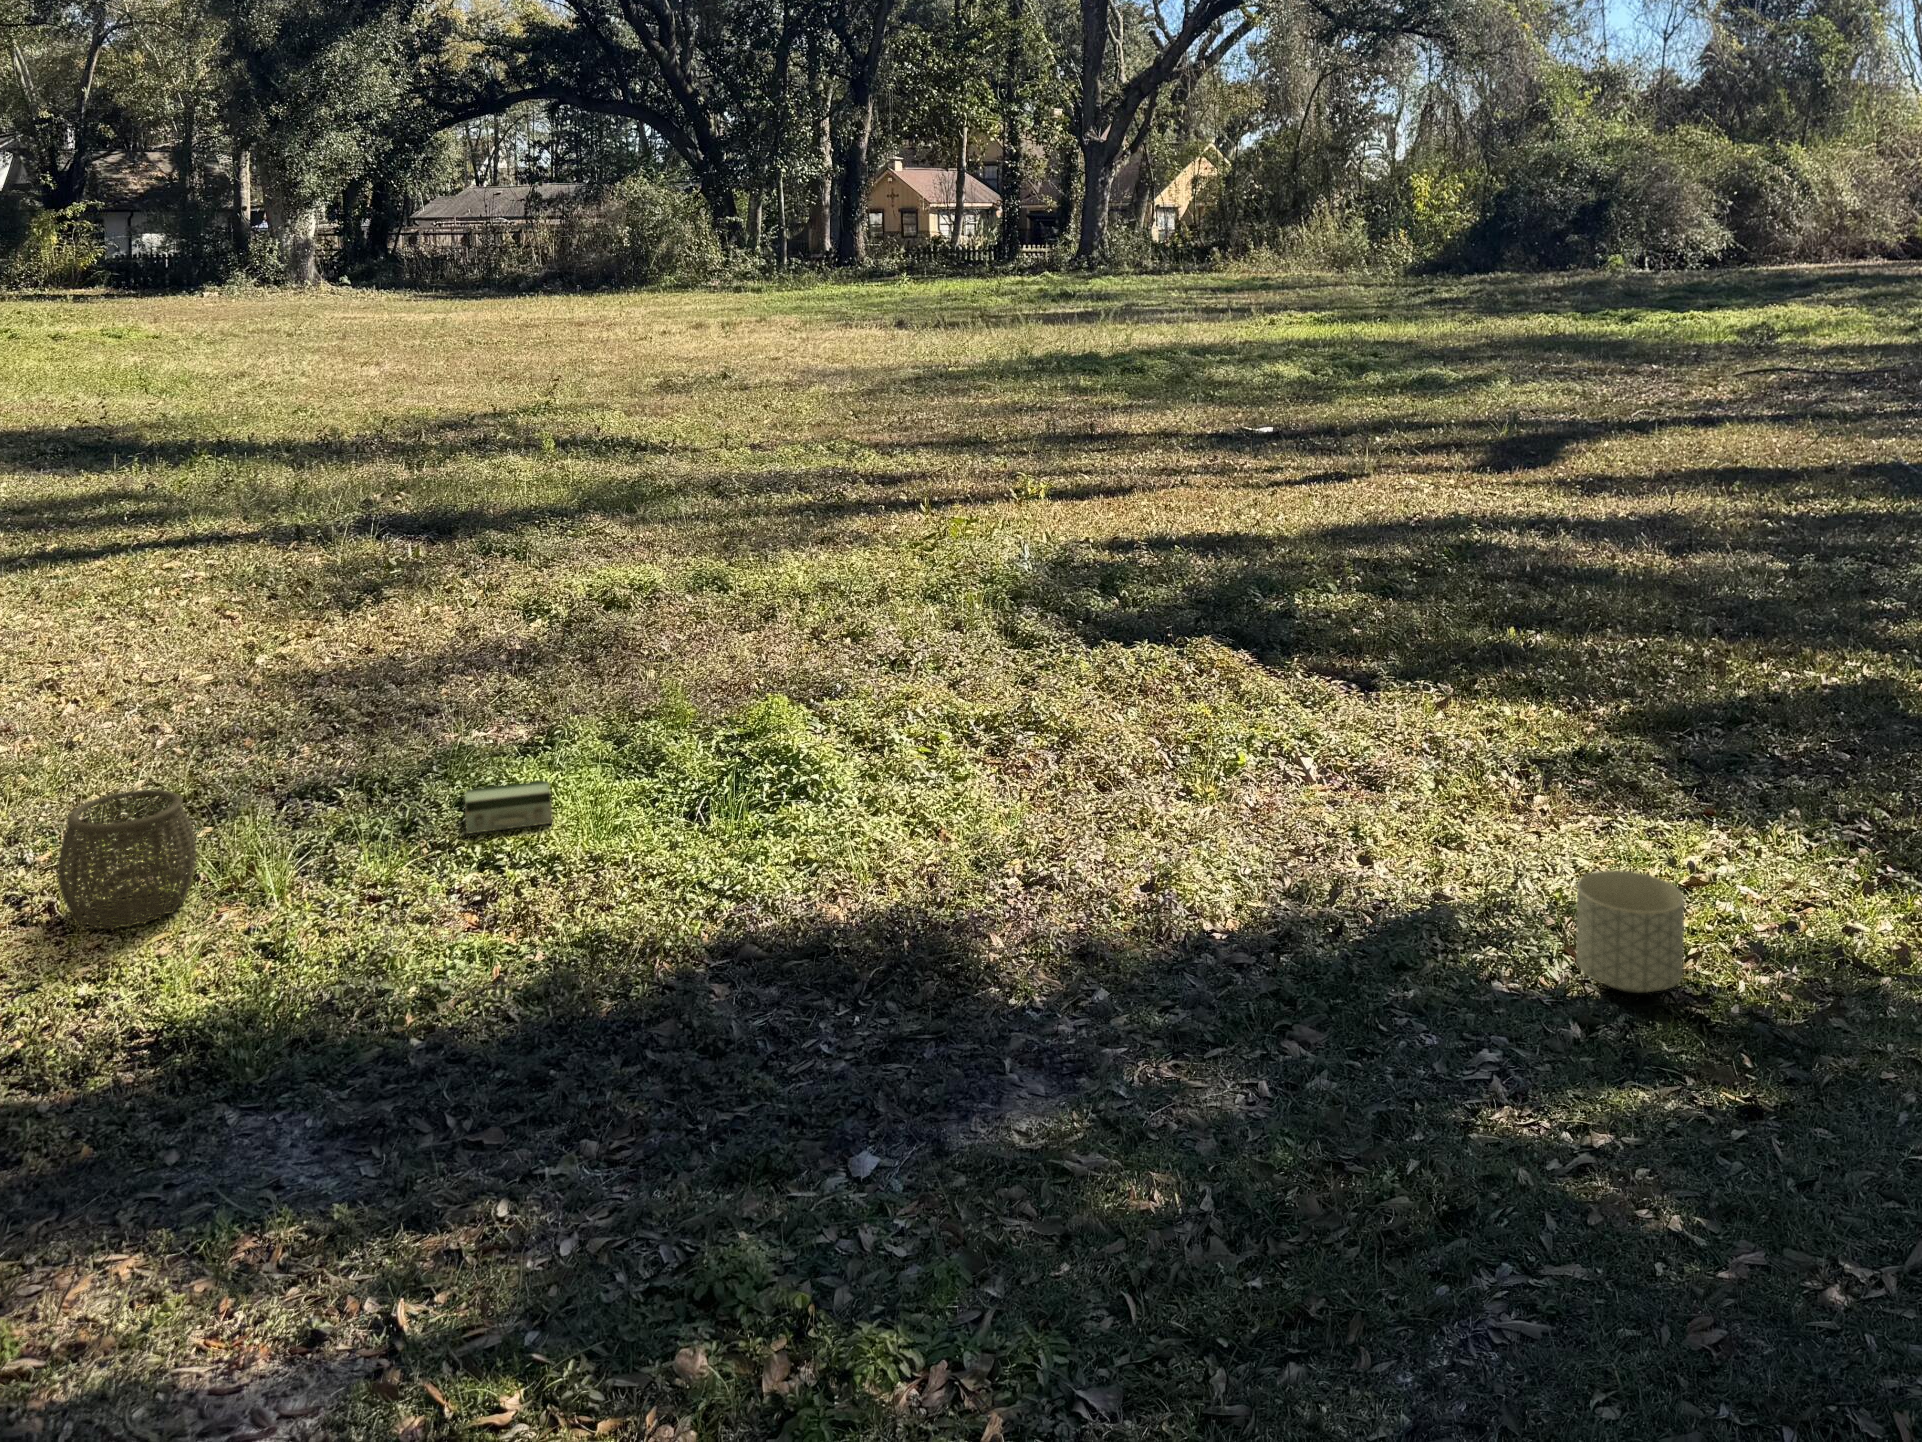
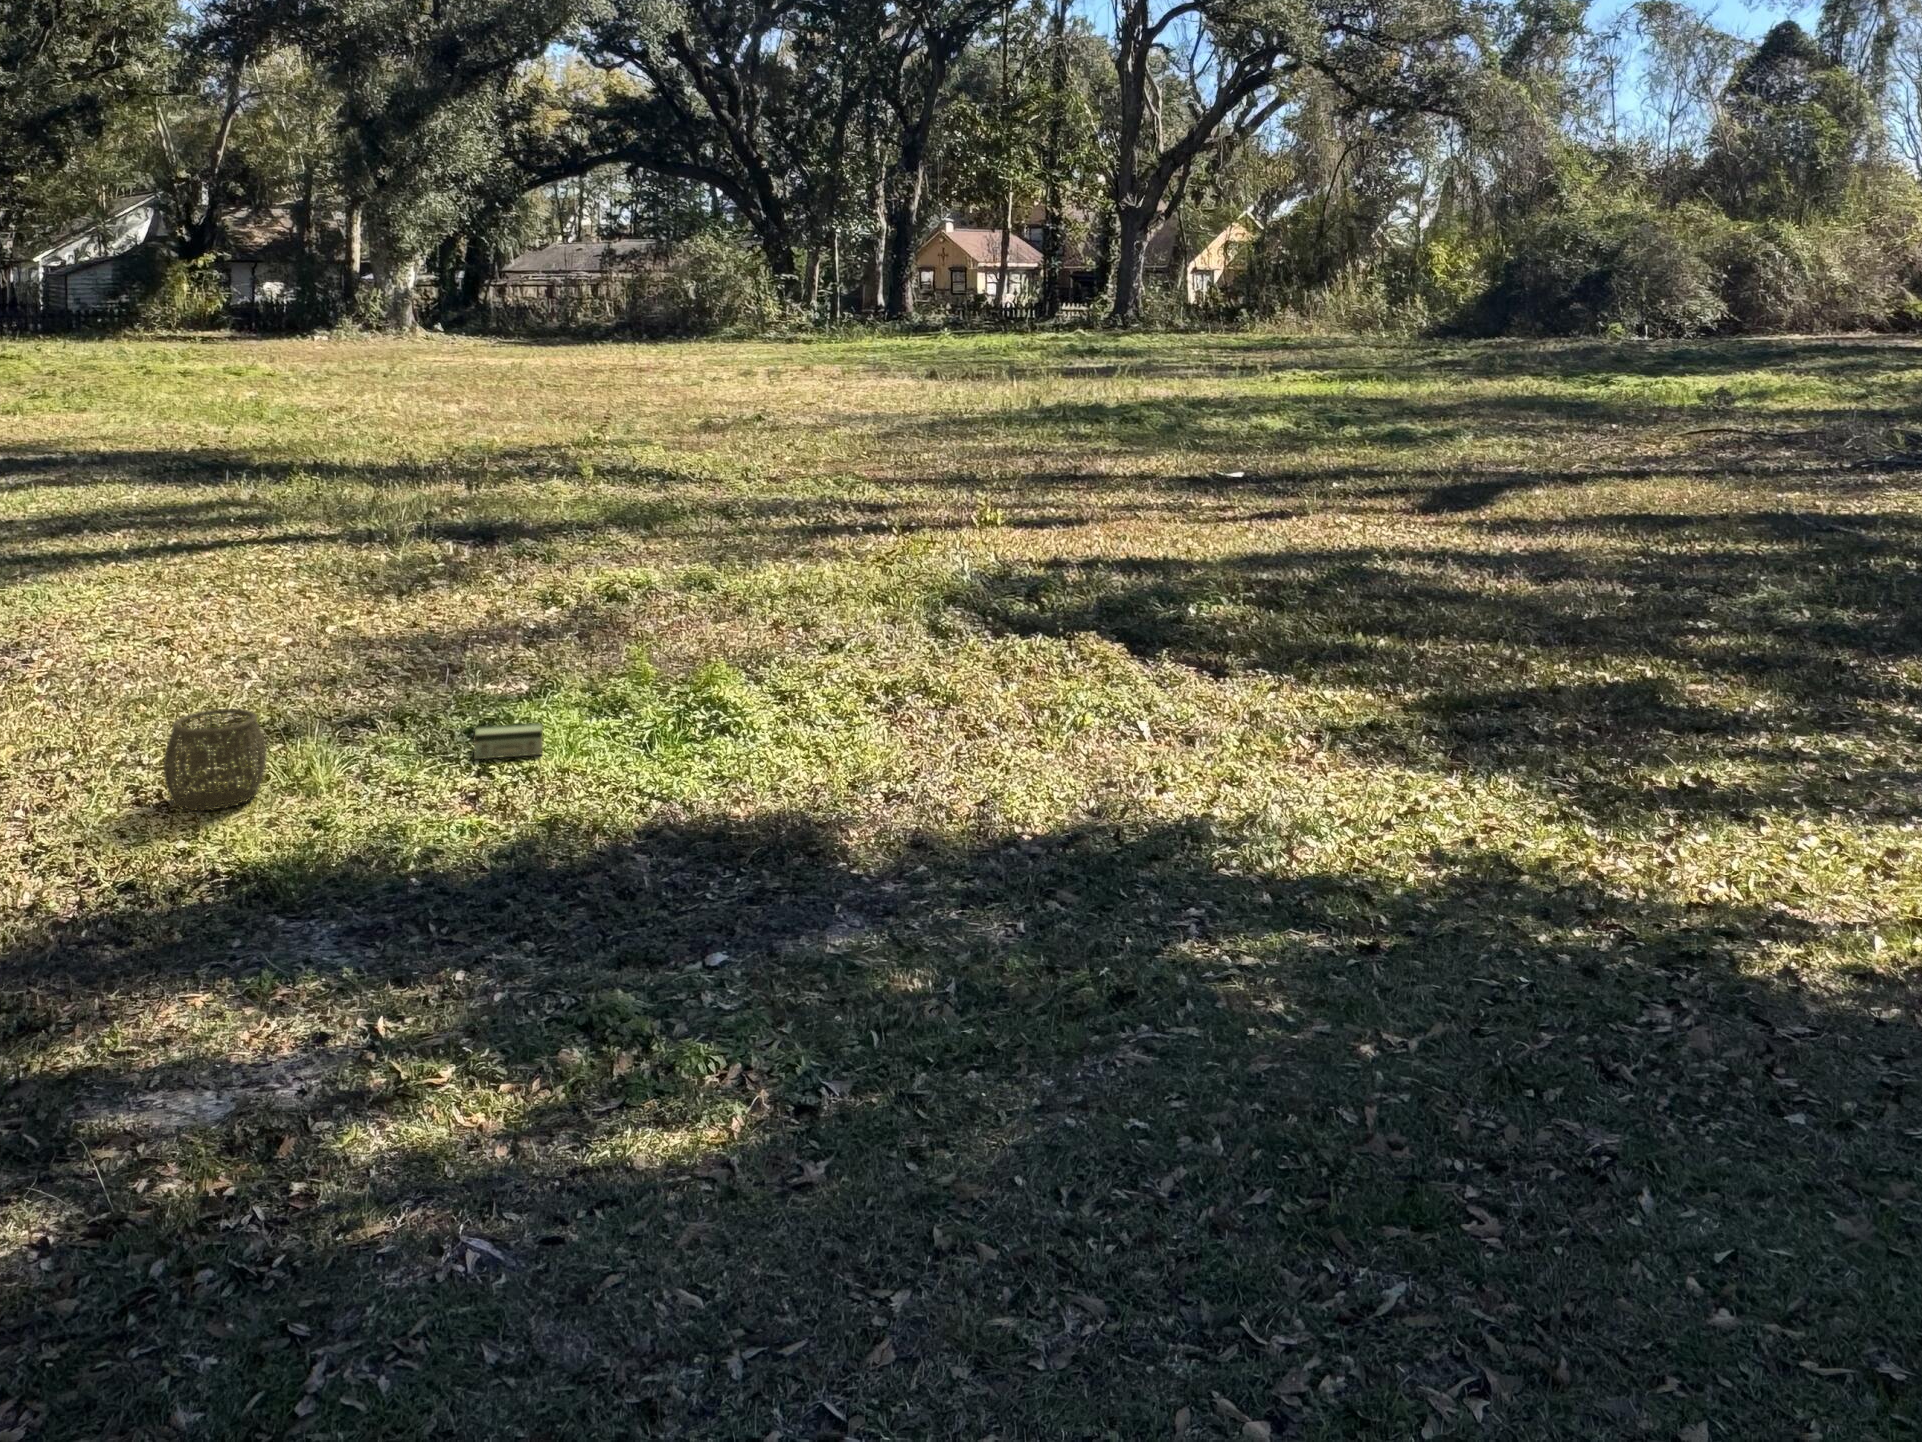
planter: present [1576,870,1684,993] -> none [1315,806,1398,901]

